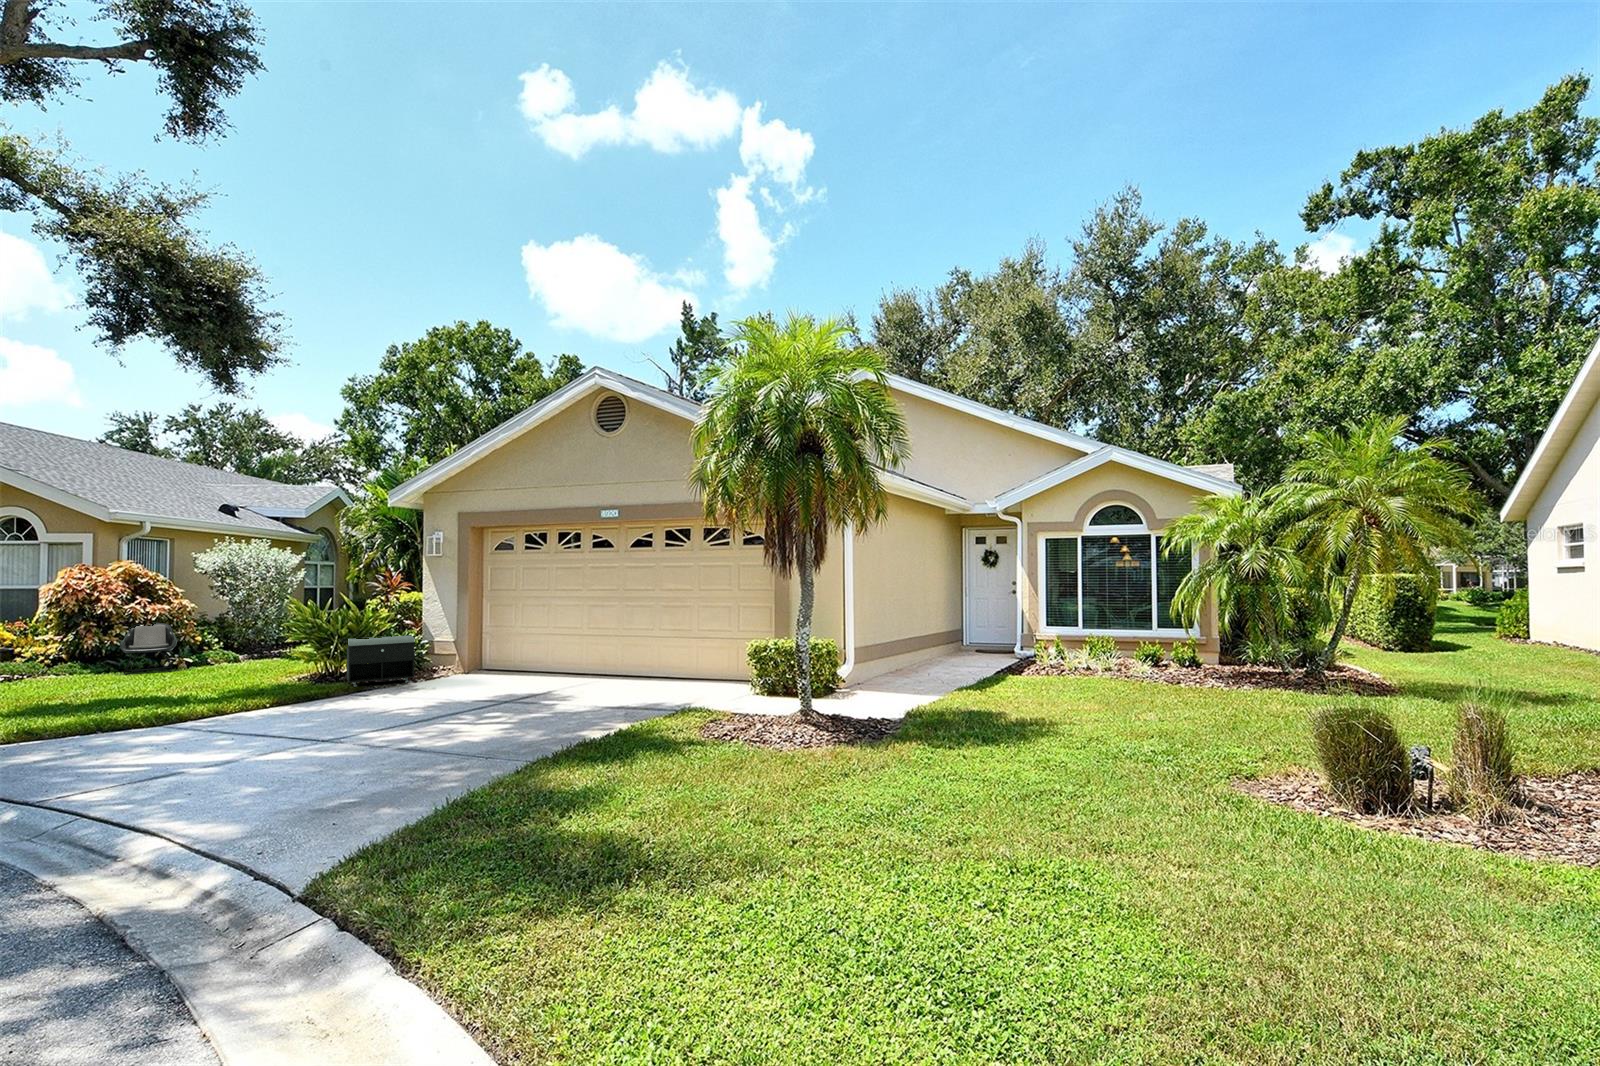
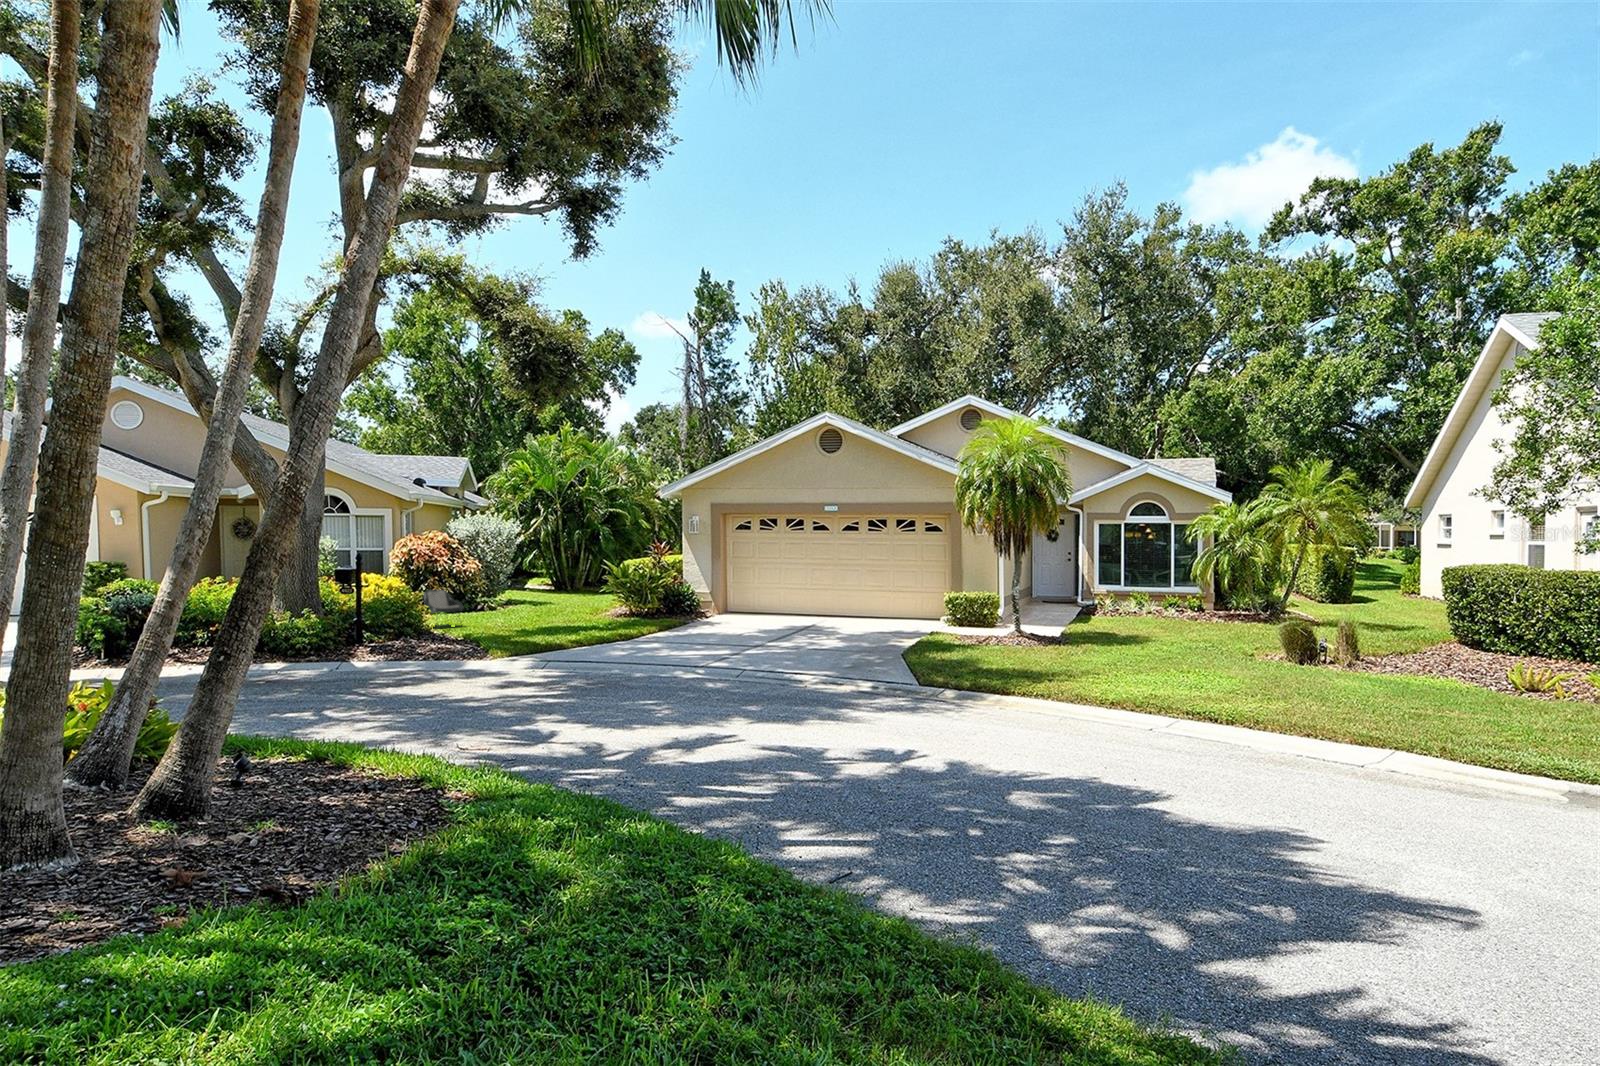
storage bench: present [347,635,415,686] -> none [648,596,696,631]

